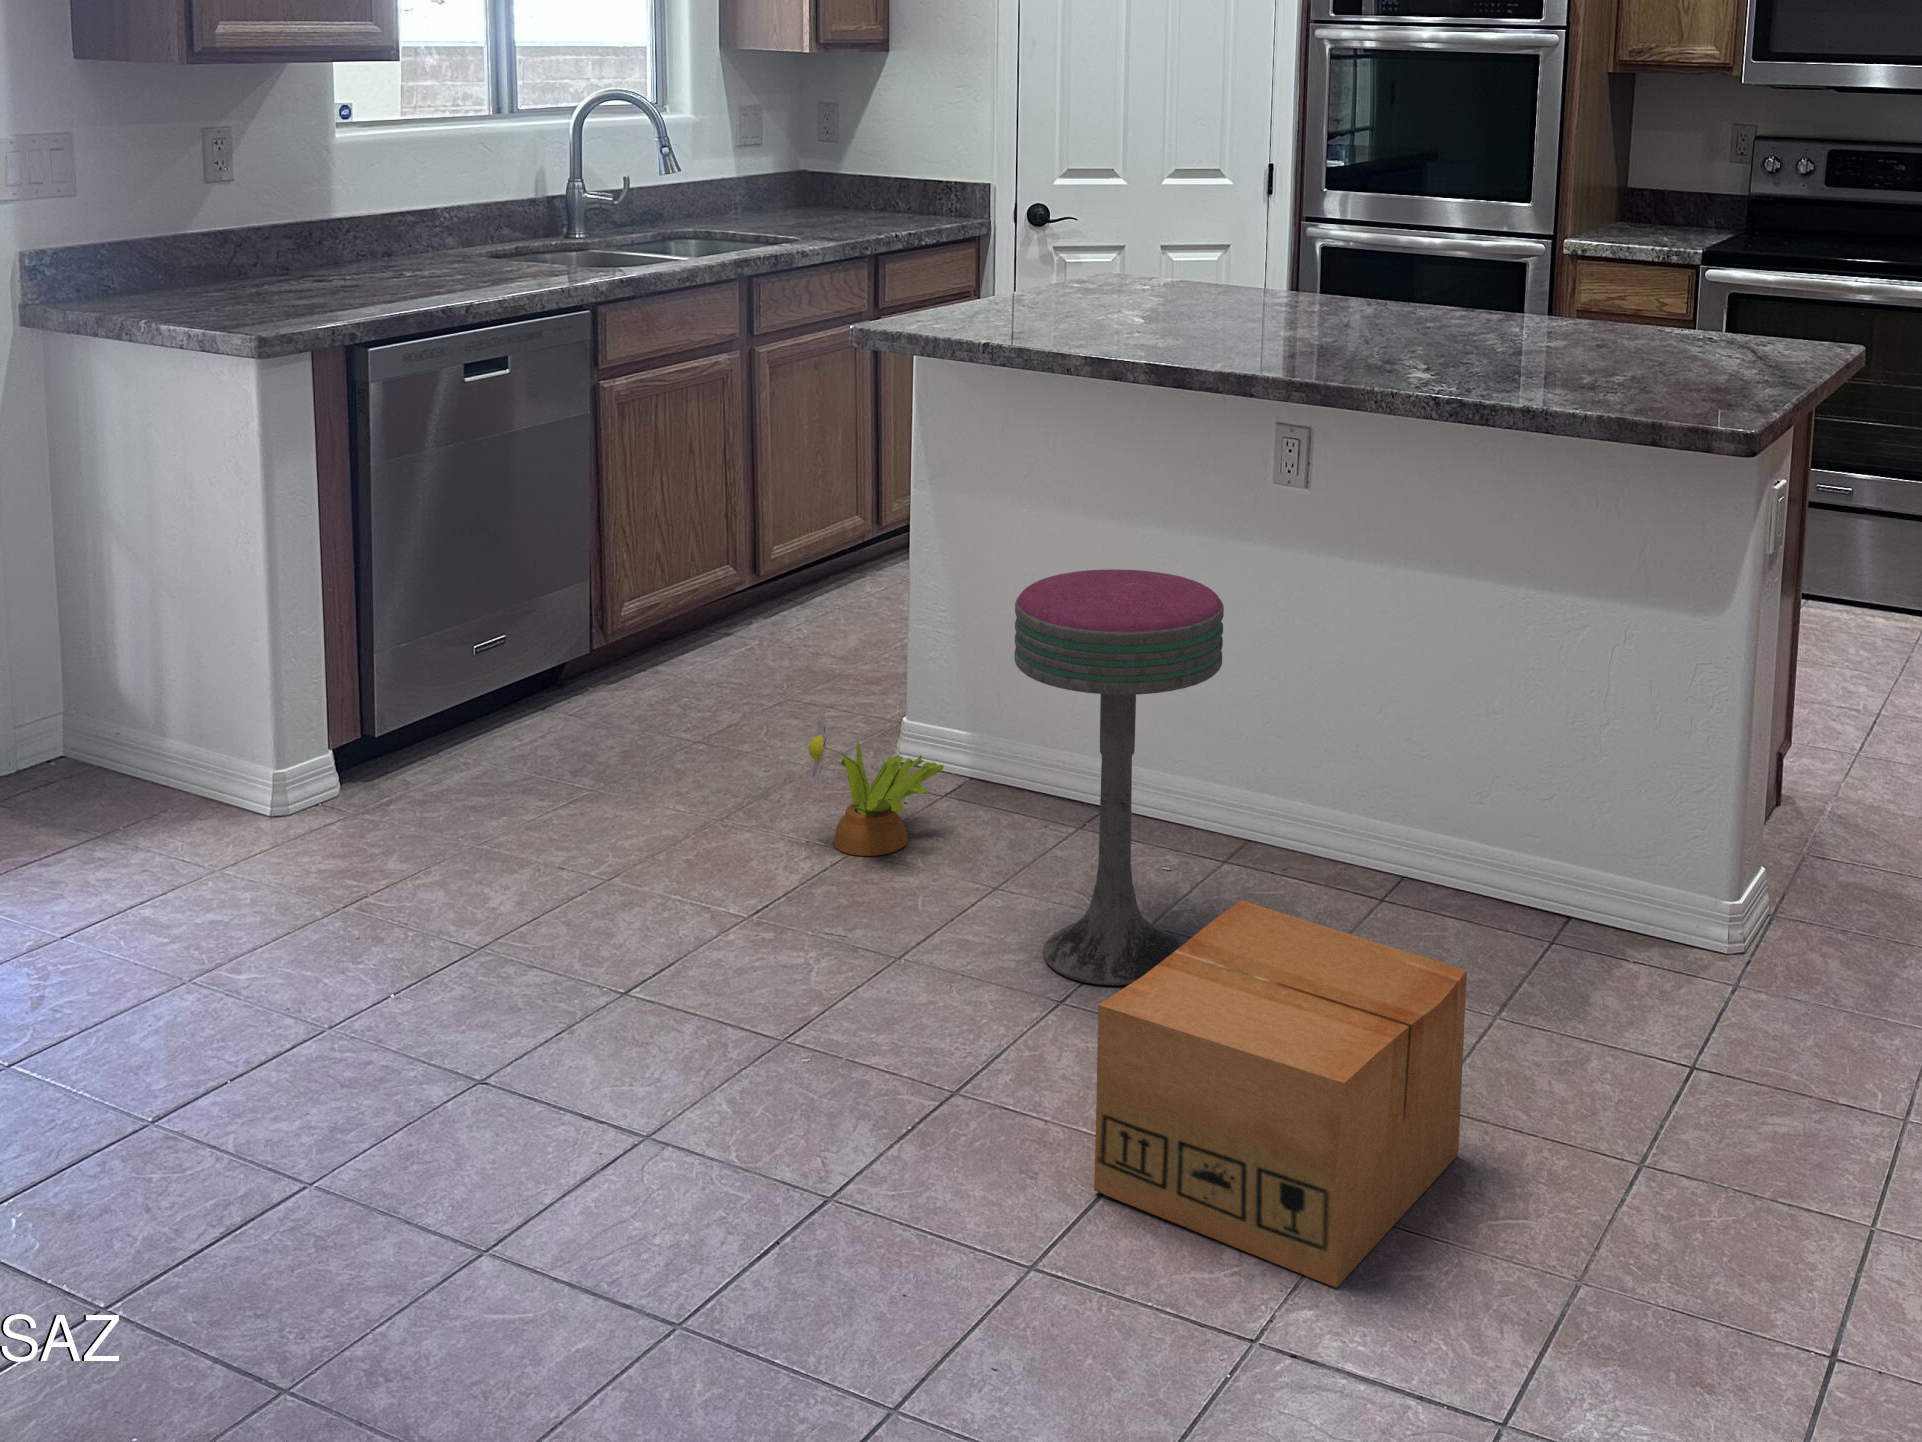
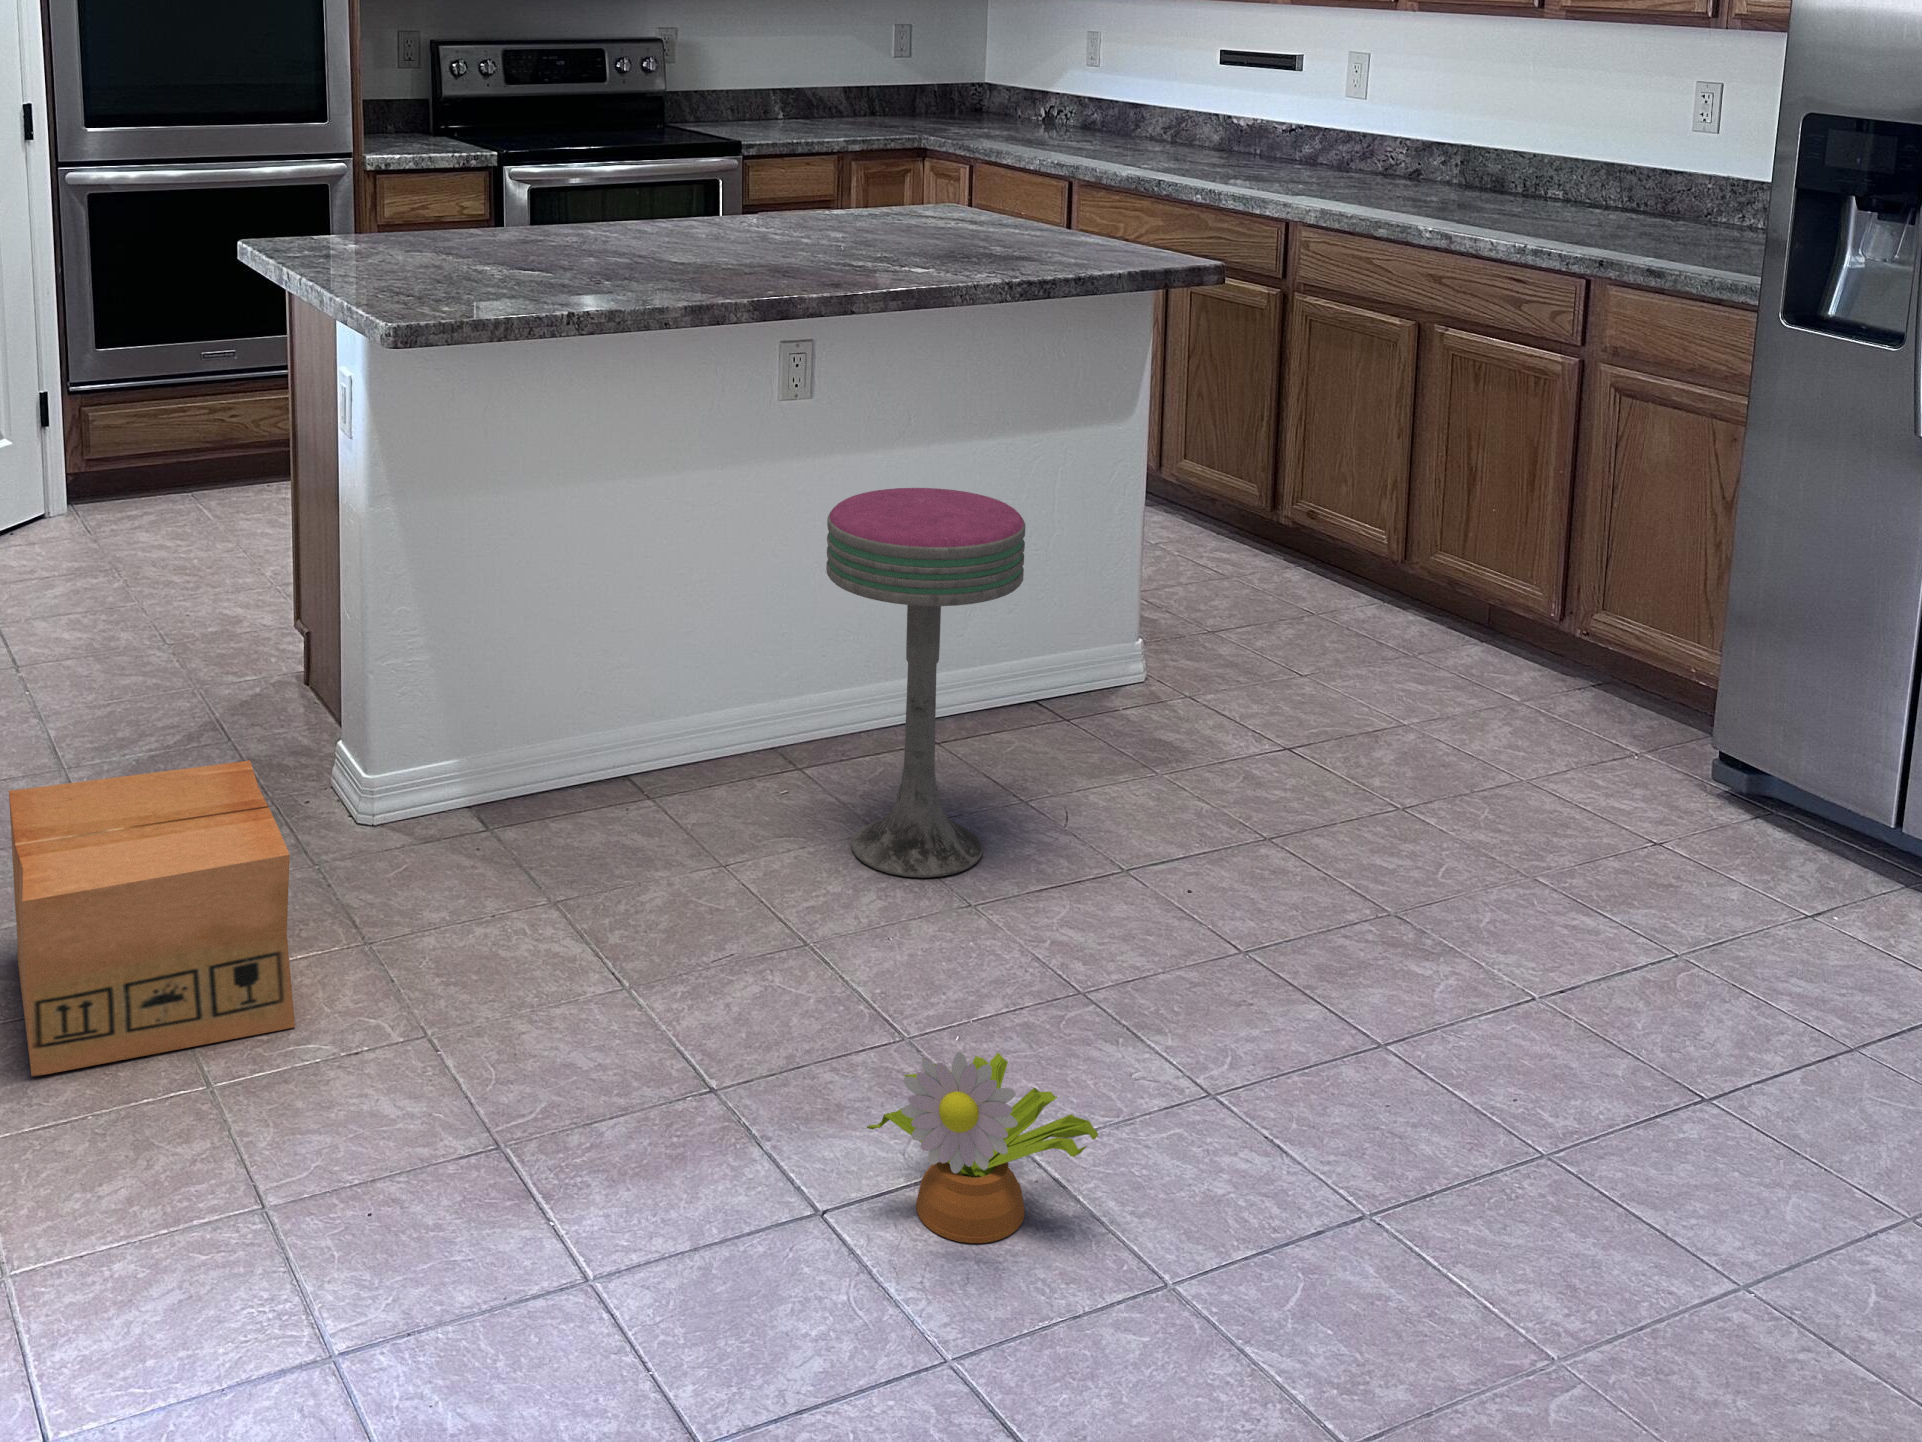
decorative plant: present [809,710,944,856] -> present [866,1052,1099,1243]
cardboard box: present [1094,900,1467,1288] -> present [9,761,295,1077]

